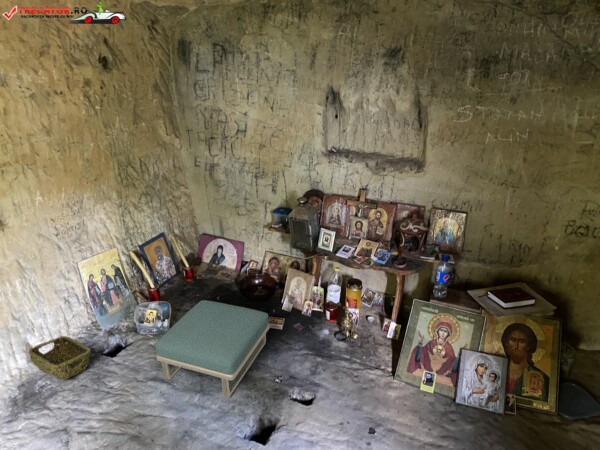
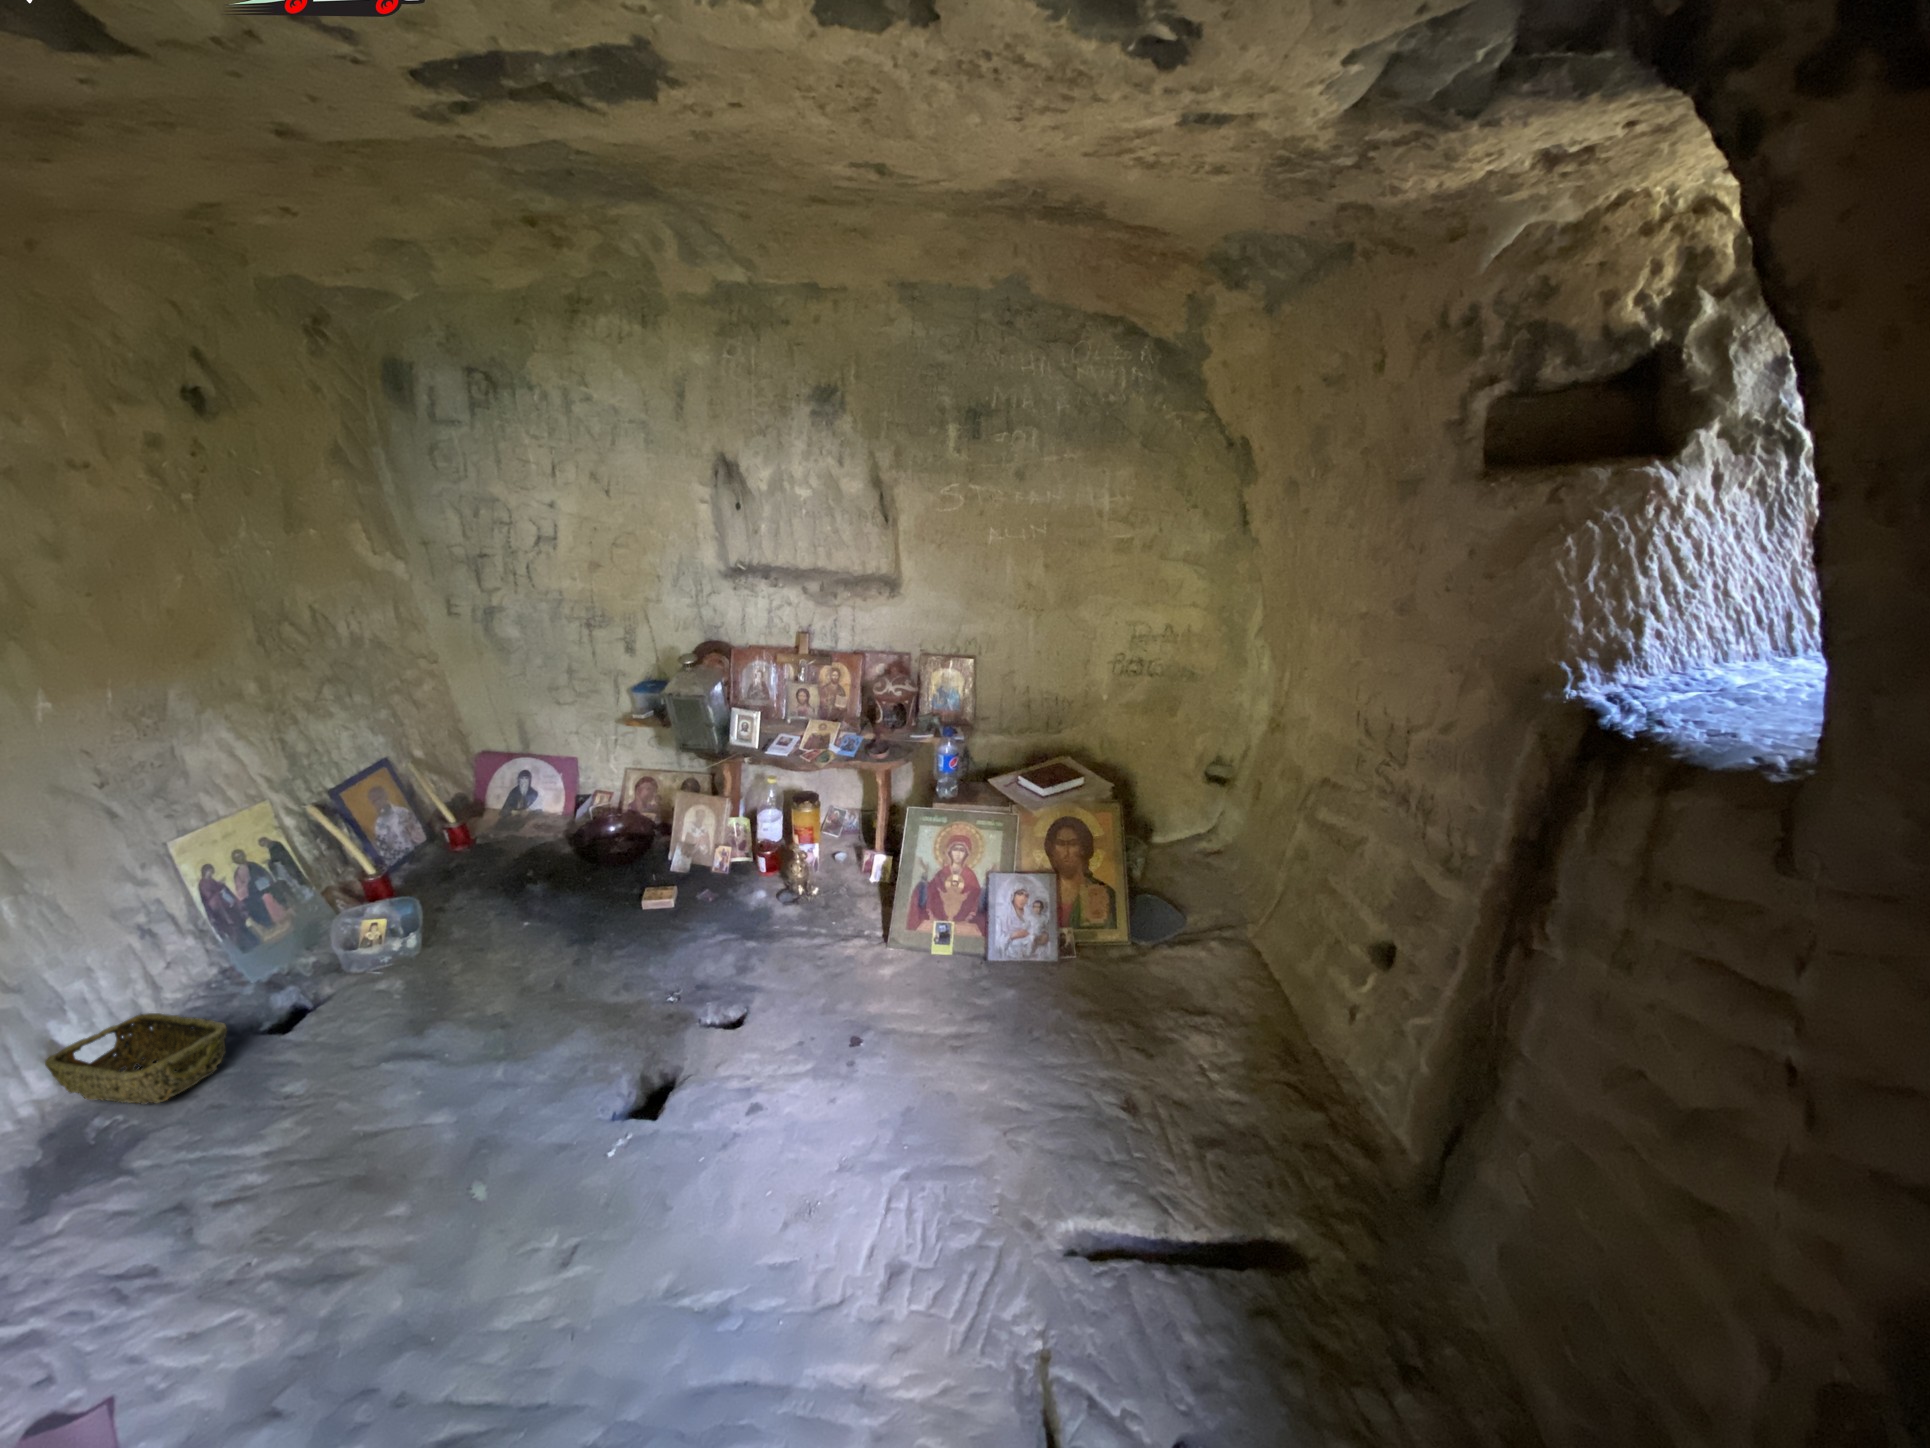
footstool: present [156,300,270,397] -> none [397,876,649,1044]

